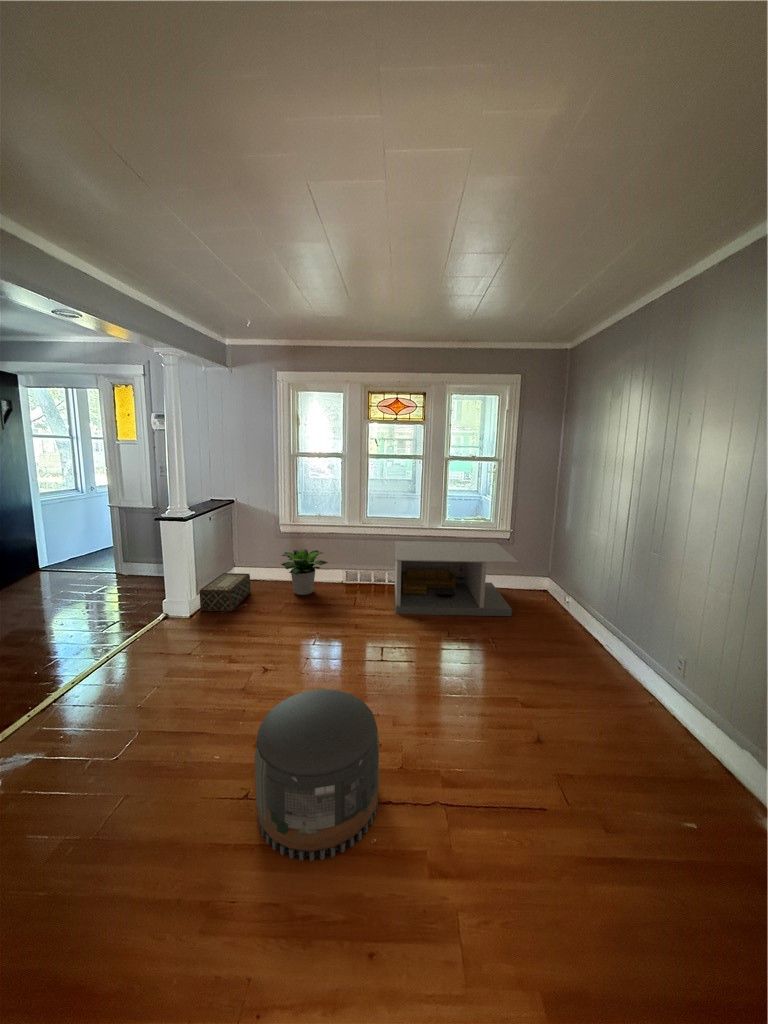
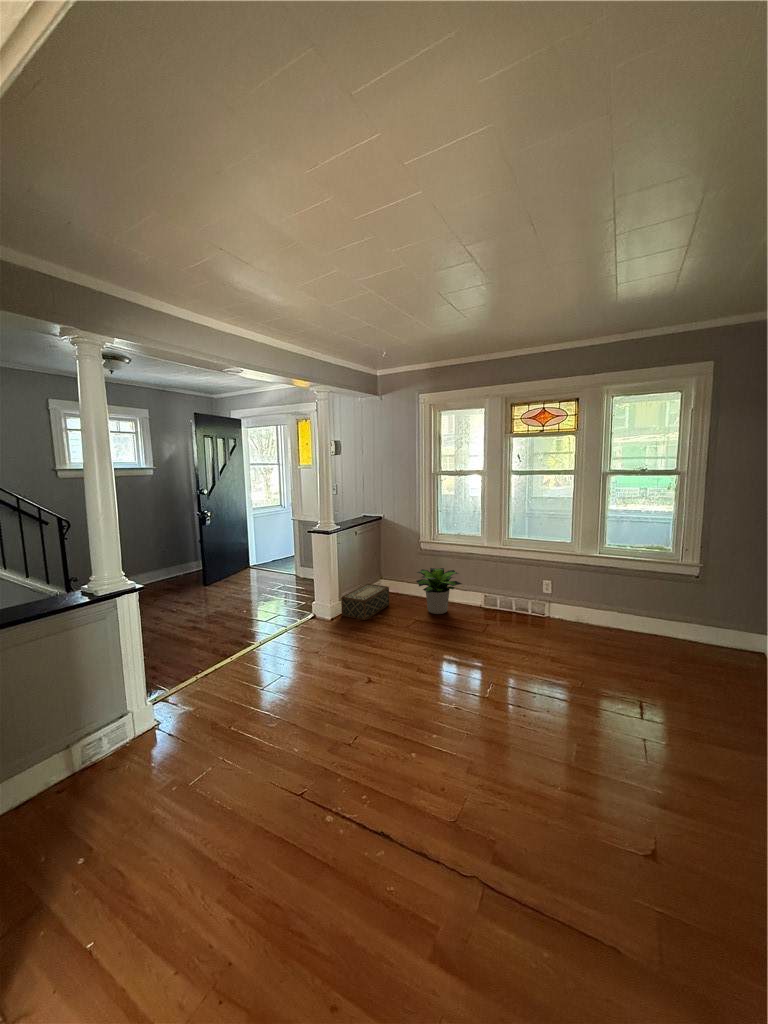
coffee table: present [395,541,518,616] -> none [526,567,696,680]
pouf: present [255,689,379,861] -> none [295,710,416,884]

